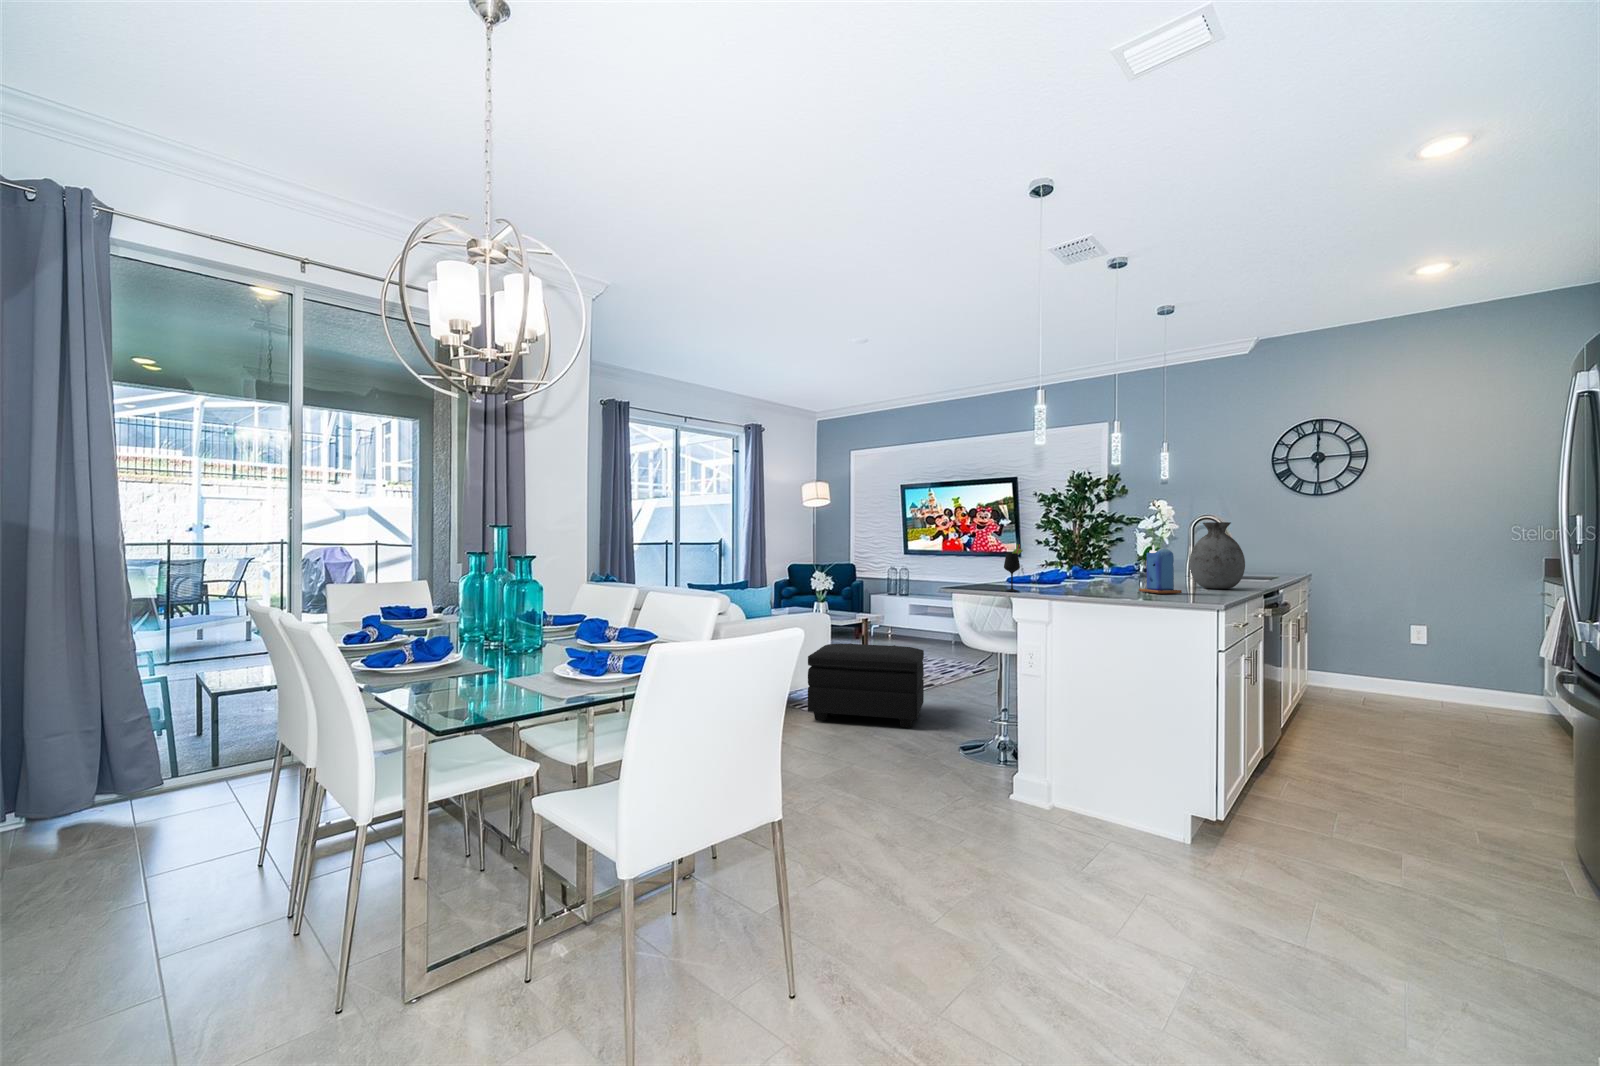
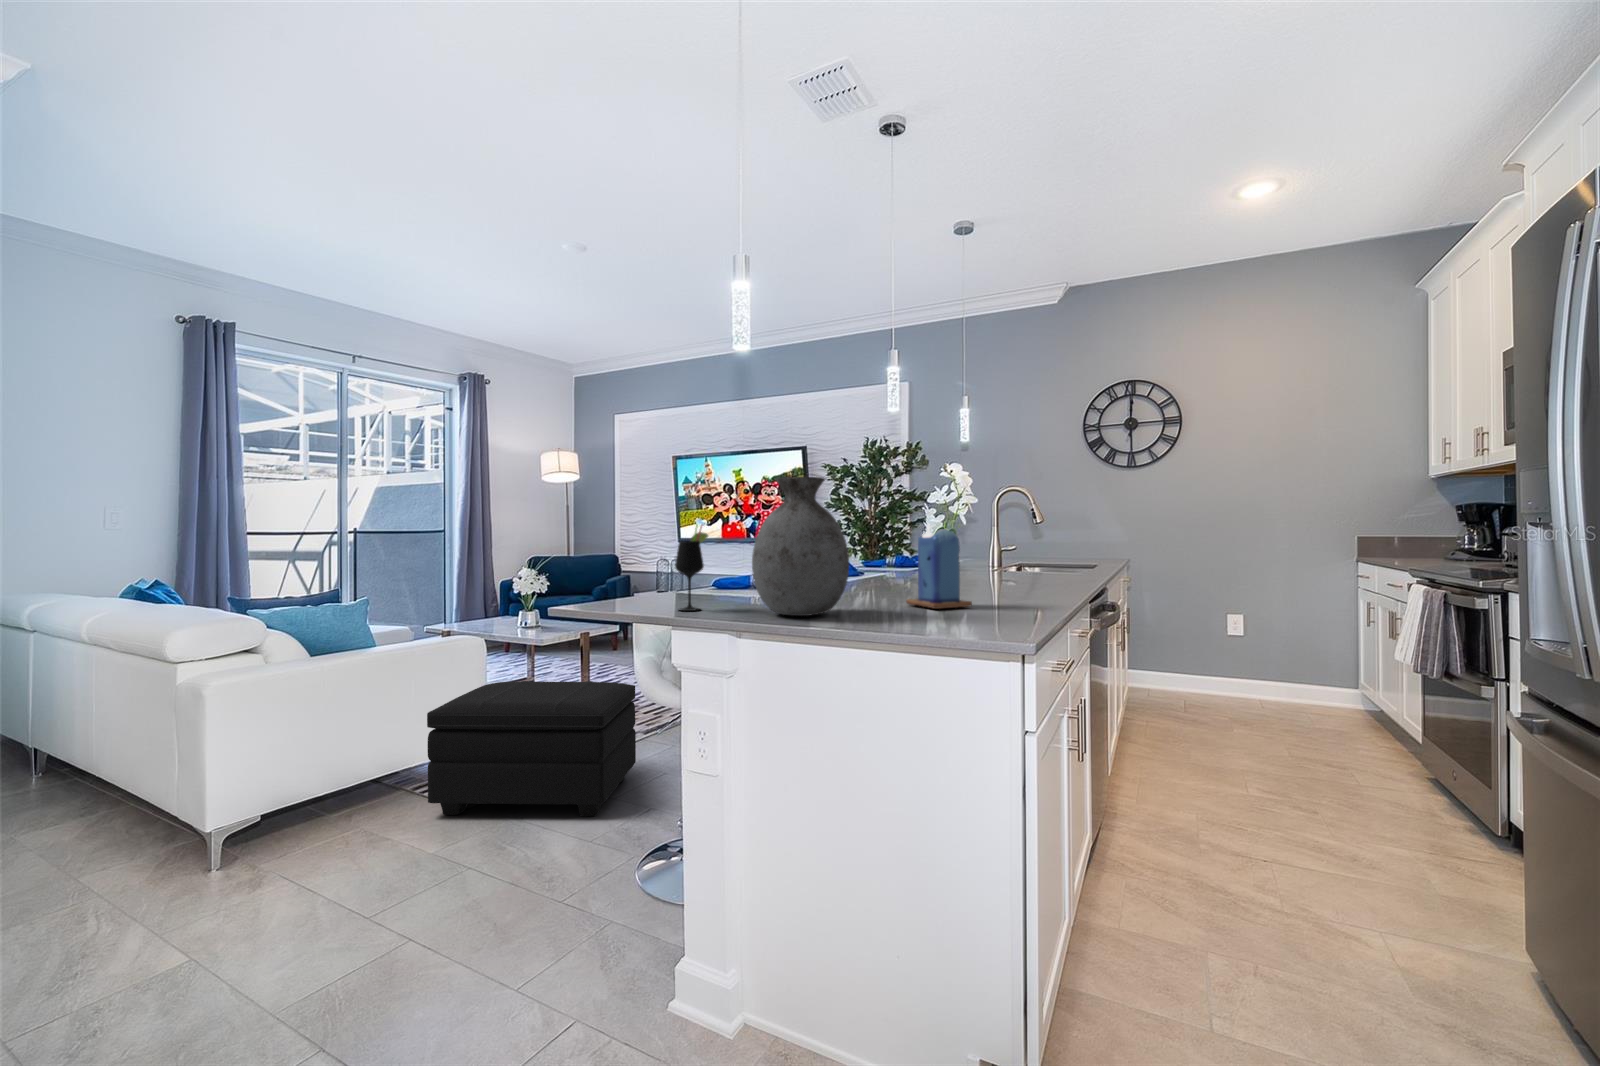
vase: present [1189,522,1245,589] -> present [752,477,849,616]

